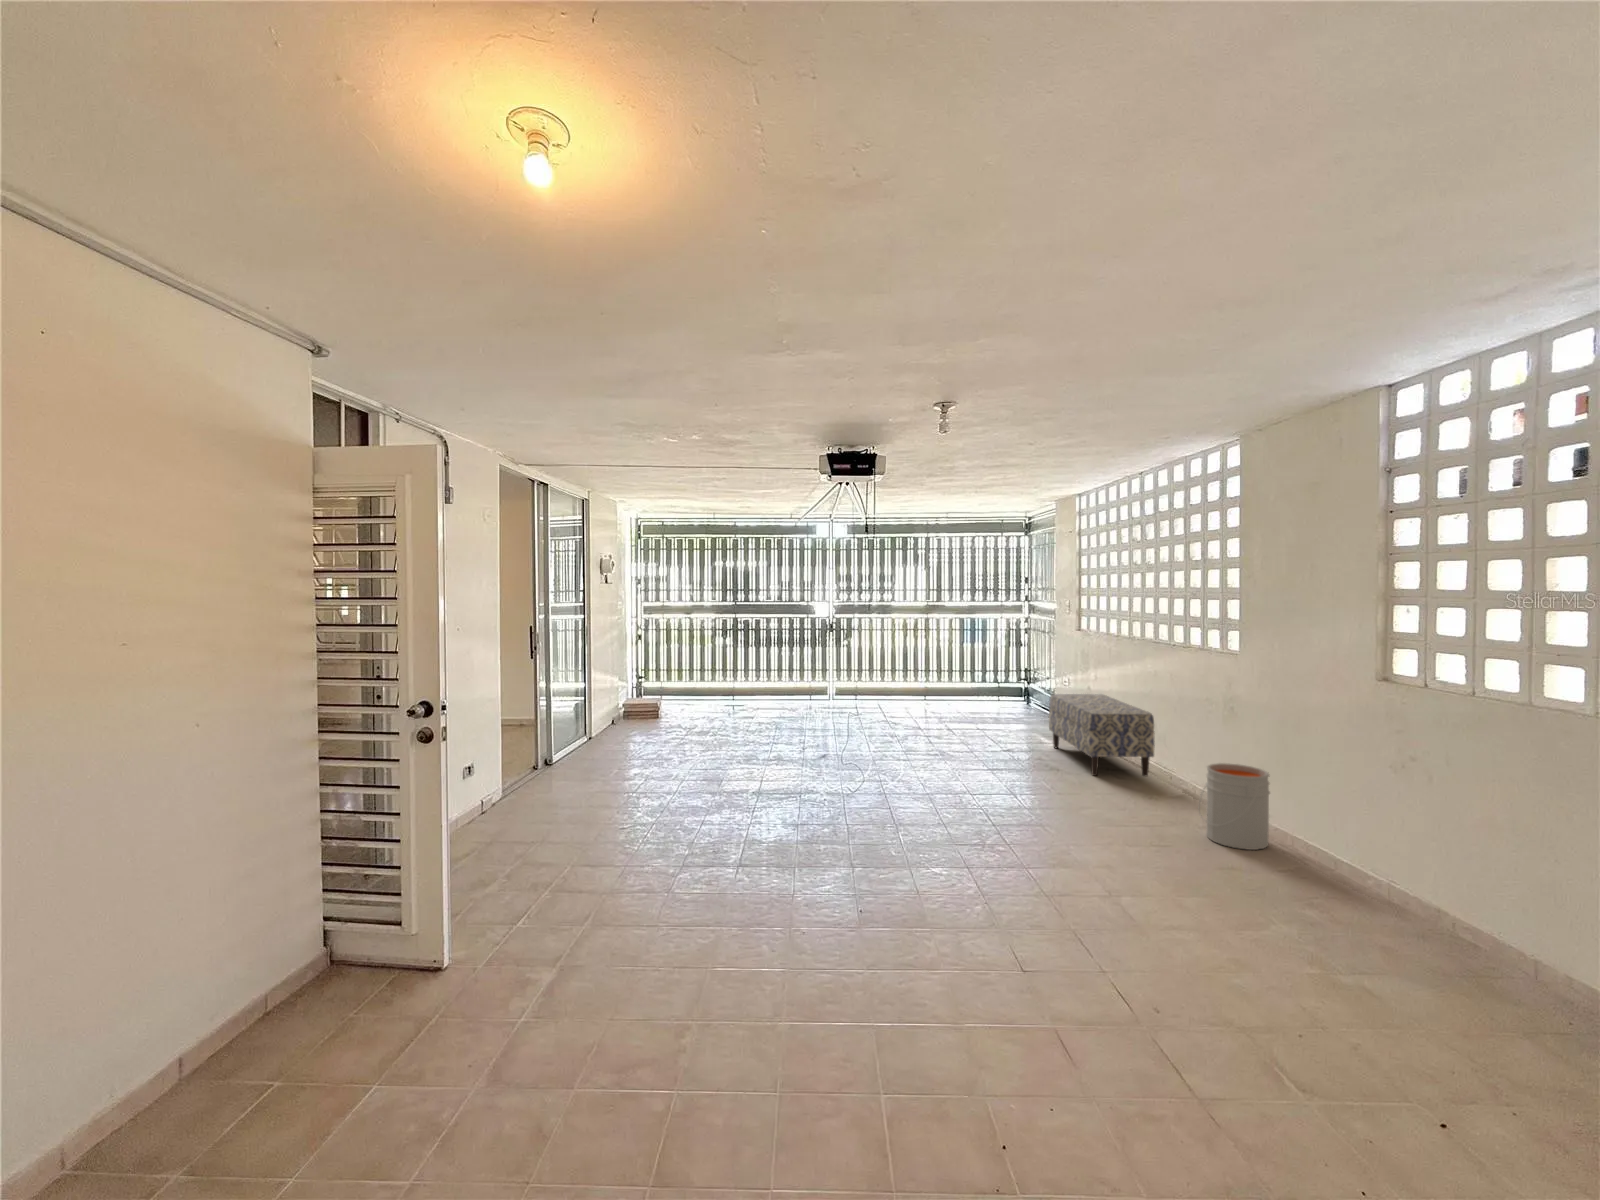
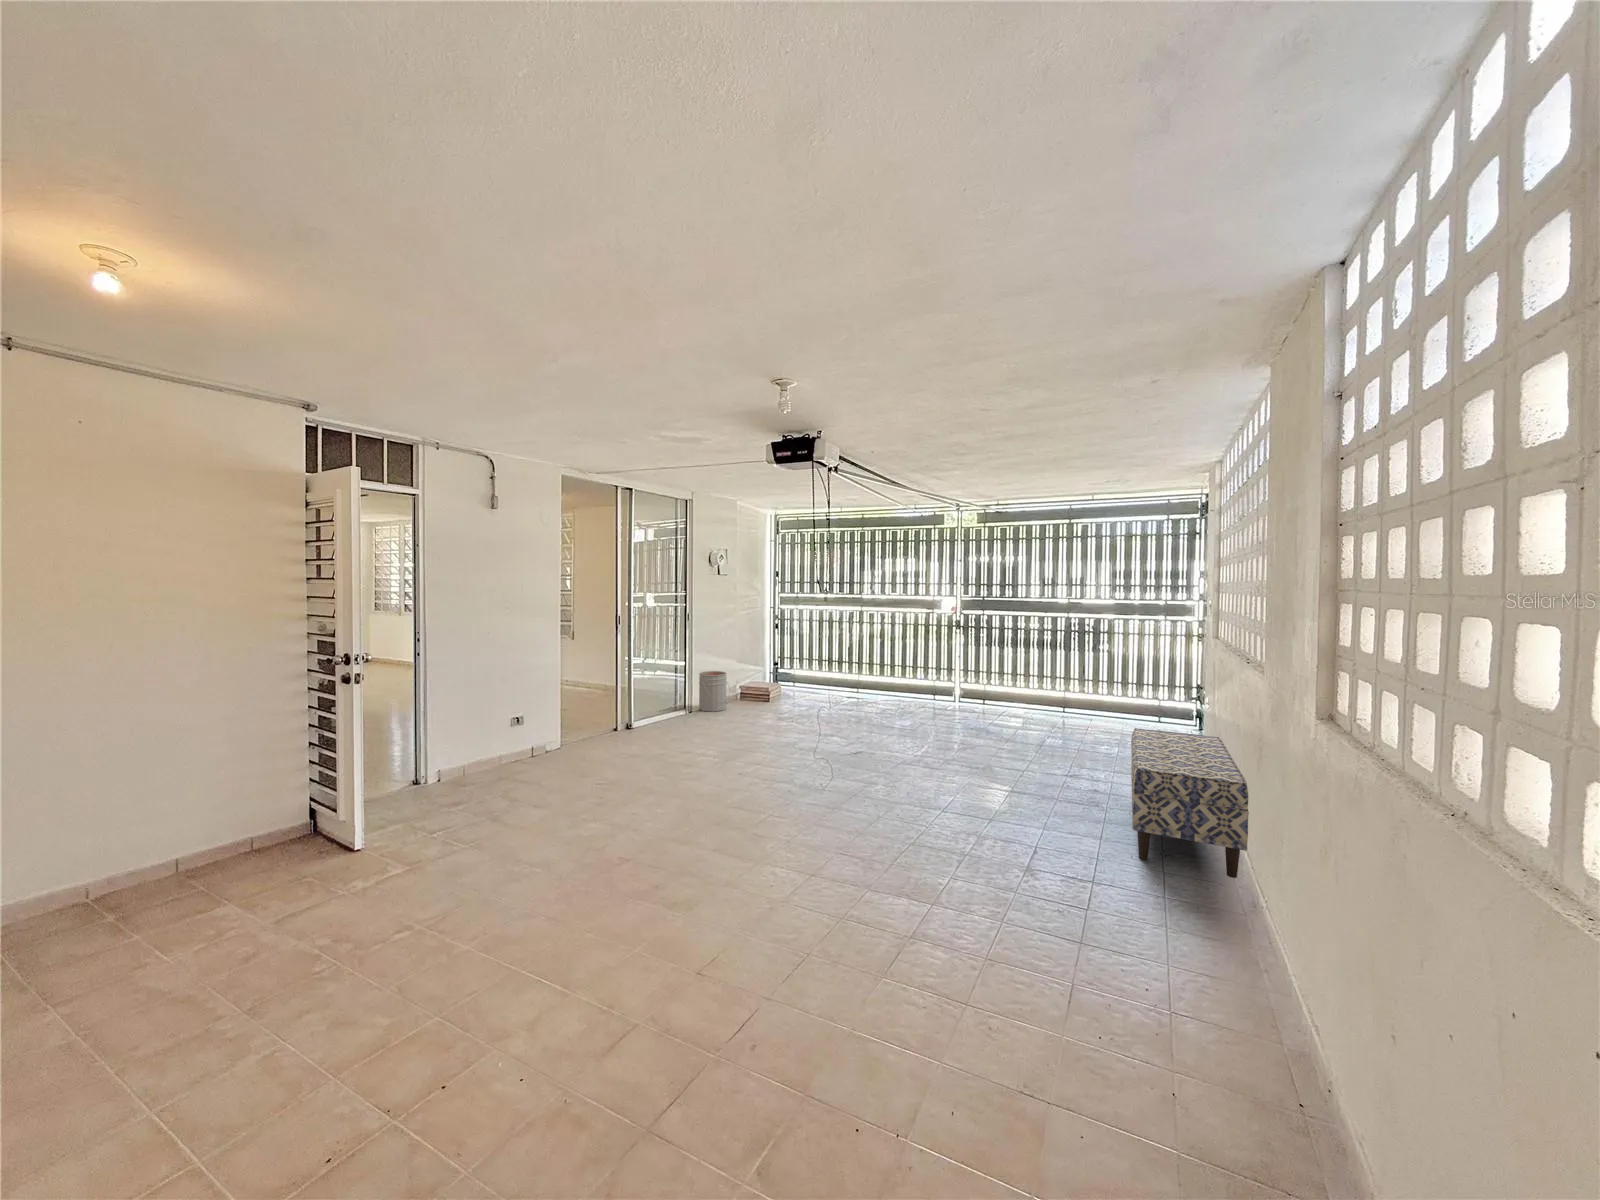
bucket: present [1200,763,1270,850] -> present [699,671,730,712]

